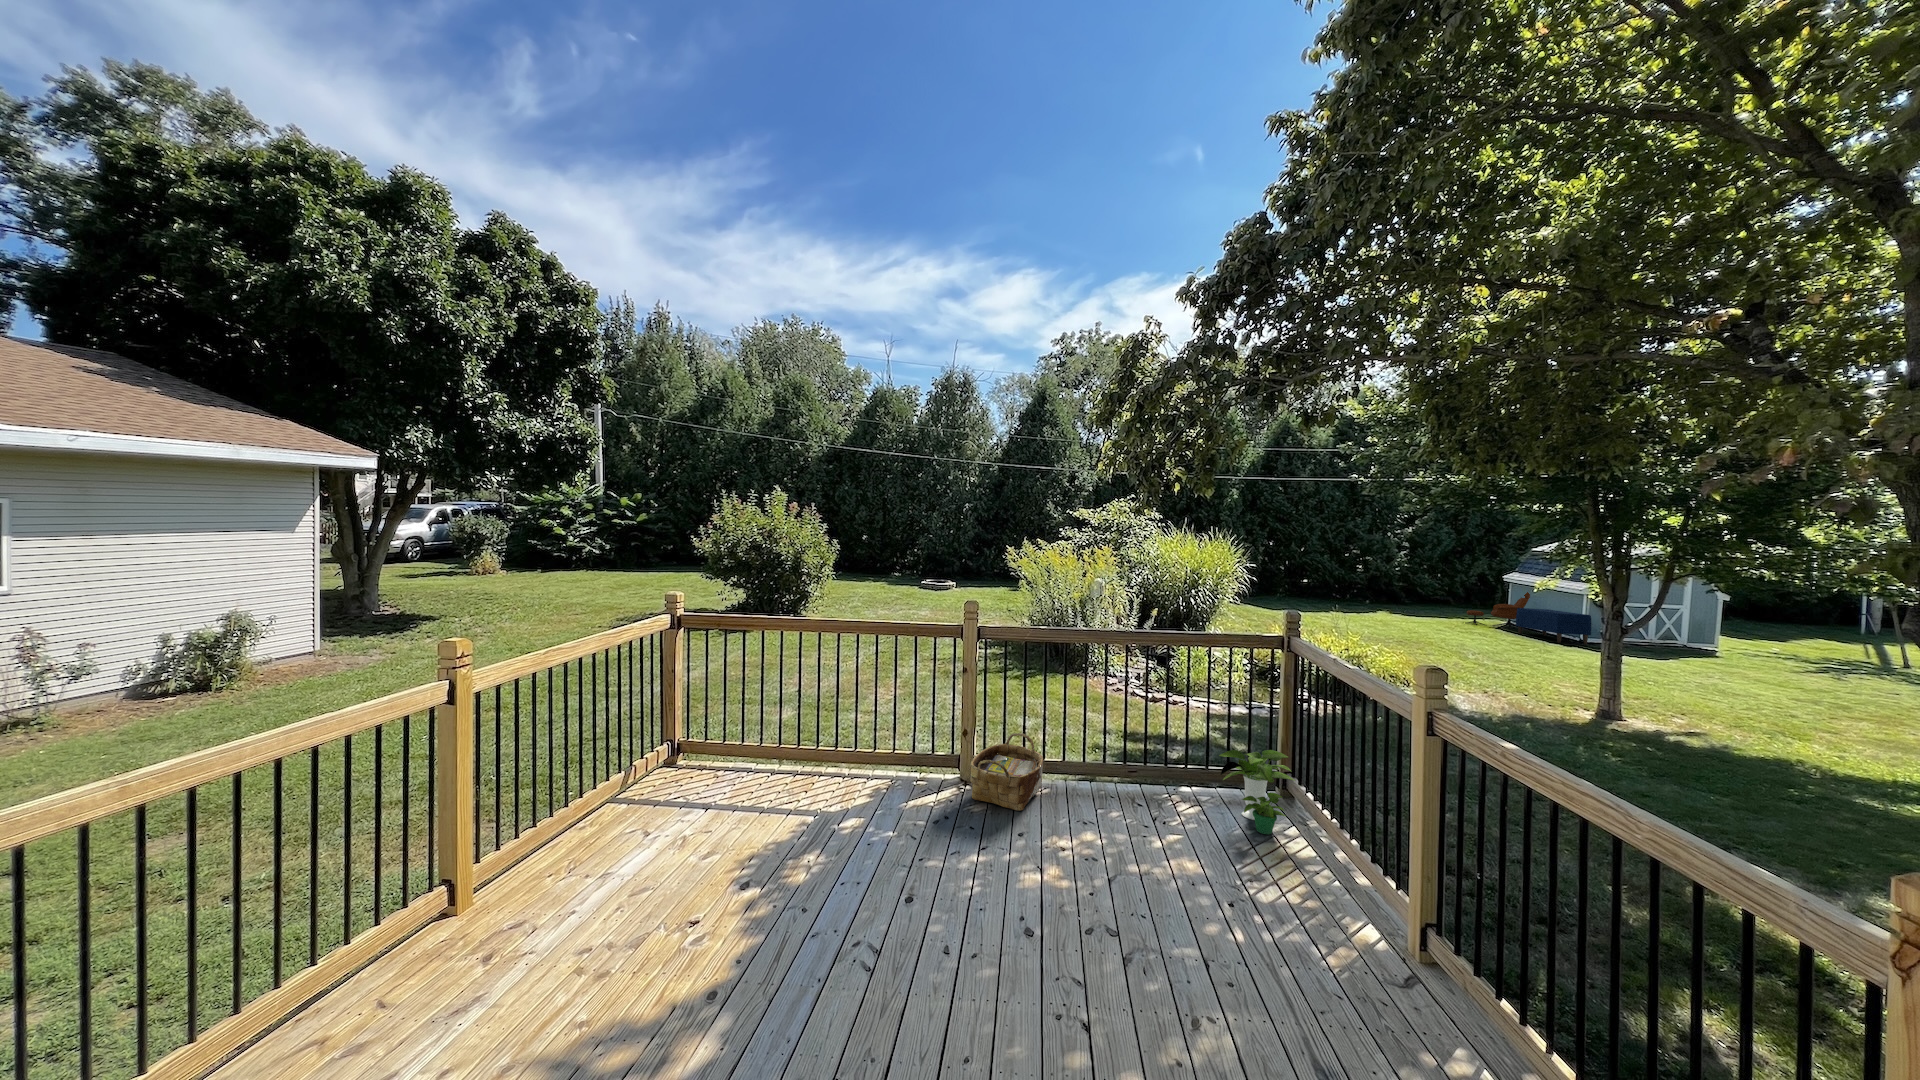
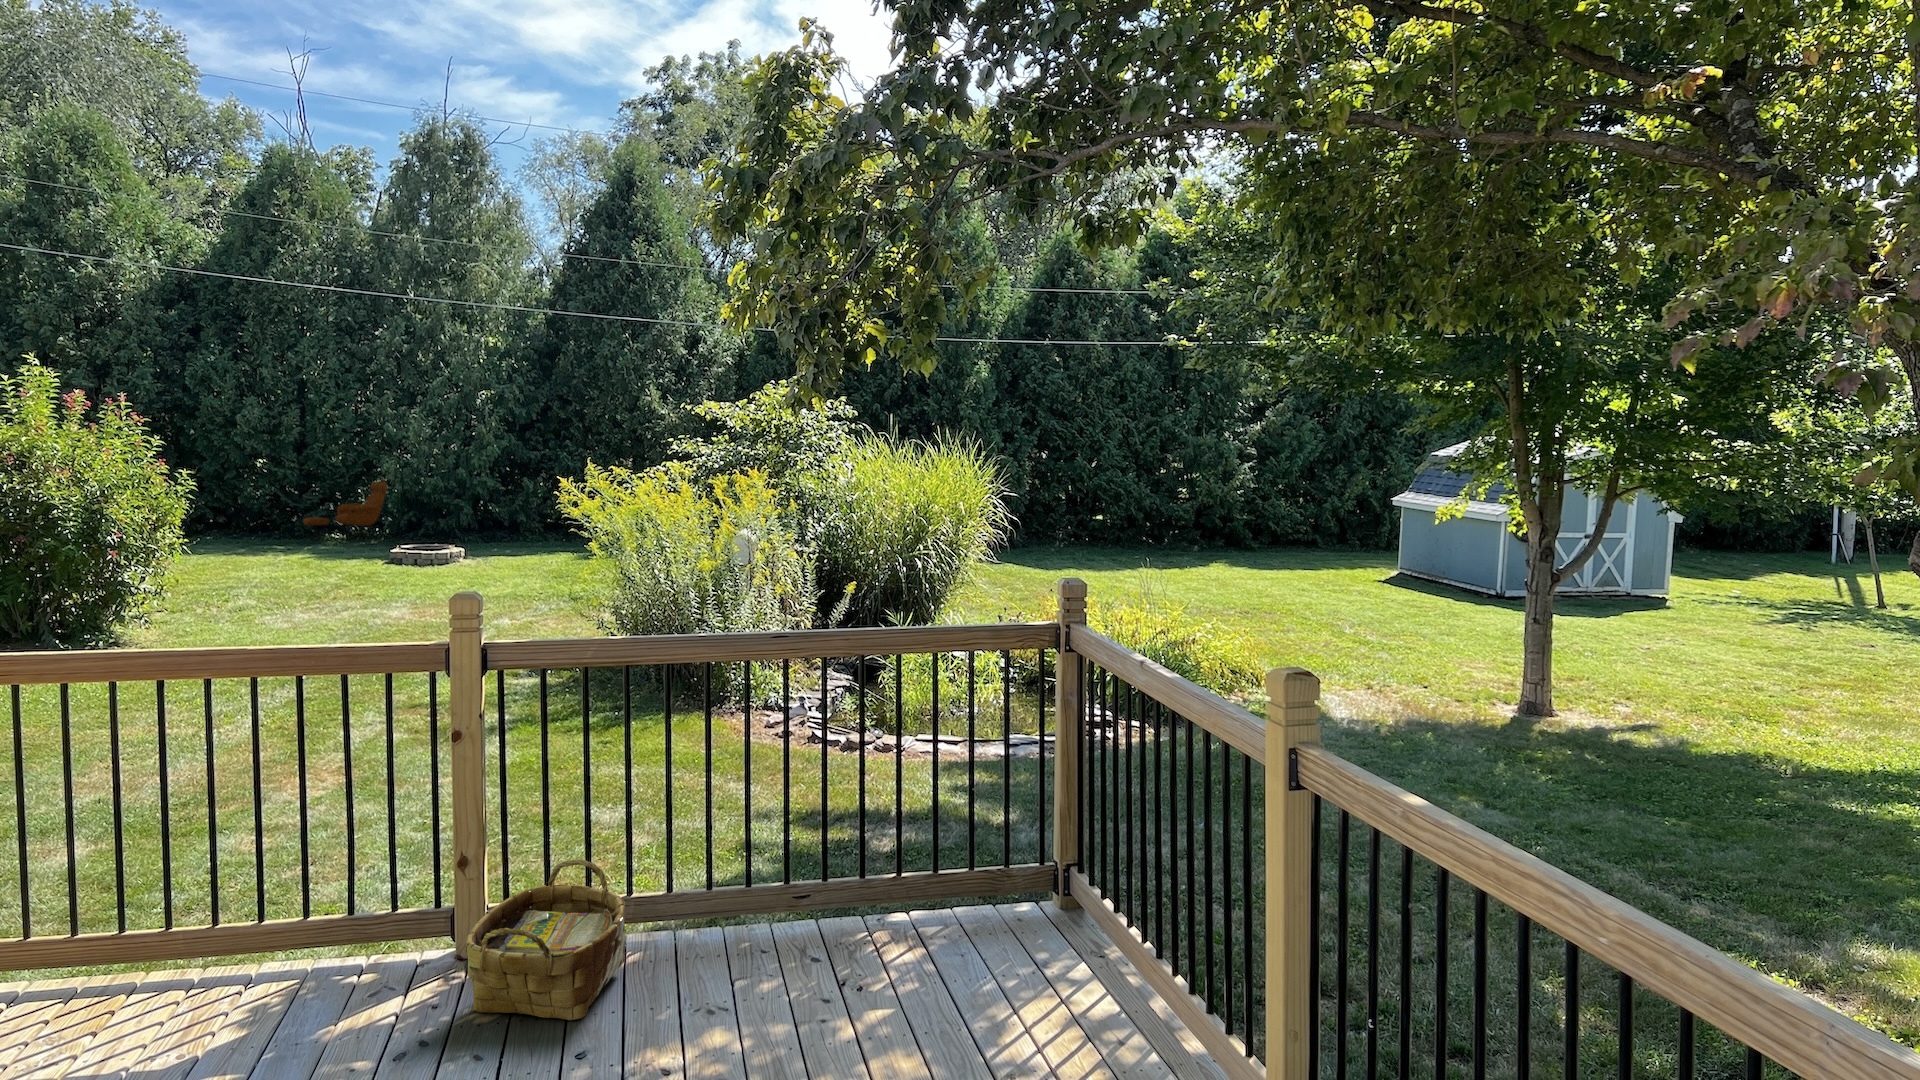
lounge chair: present [1467,592,1530,628] -> present [303,482,387,539]
bench: present [1516,608,1591,644] -> none [1389,544,1481,593]
potted plant: present [1219,750,1295,834] -> none [957,829,1084,982]

